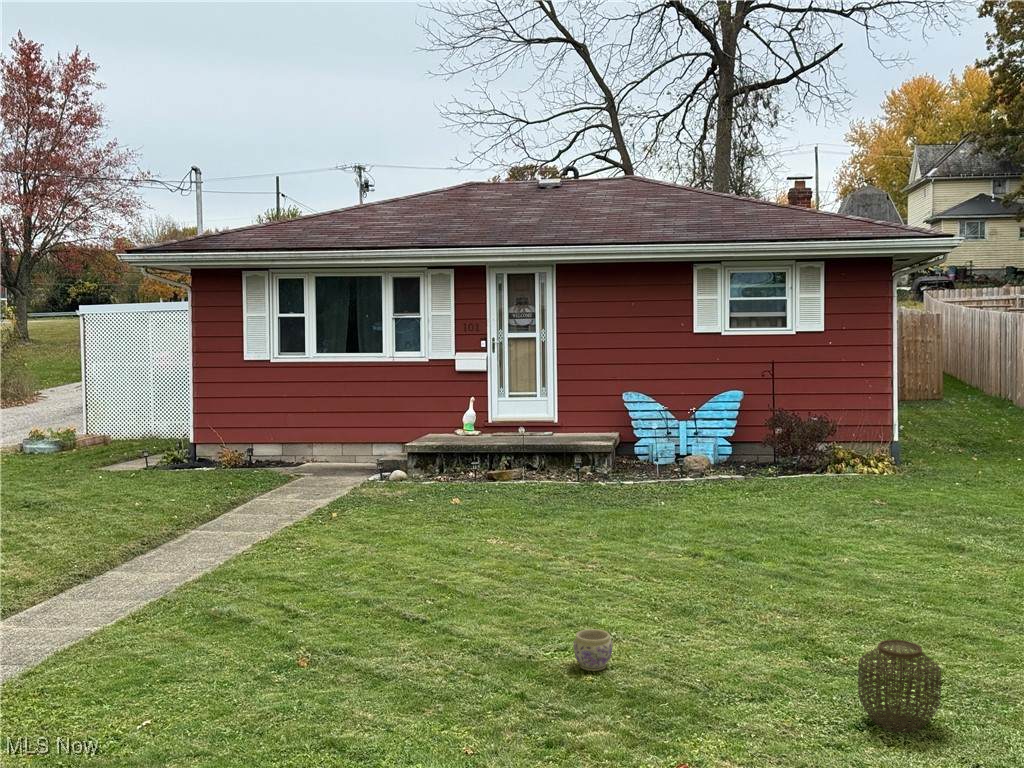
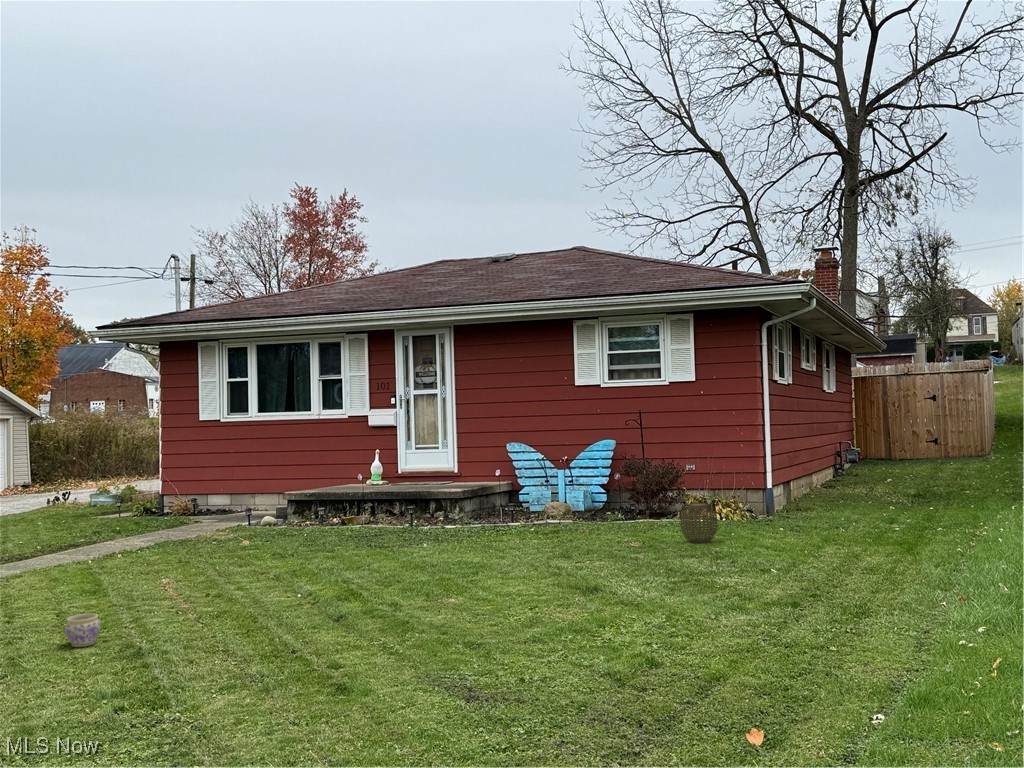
woven basket: present [858,640,941,732] -> present [680,503,717,543]

